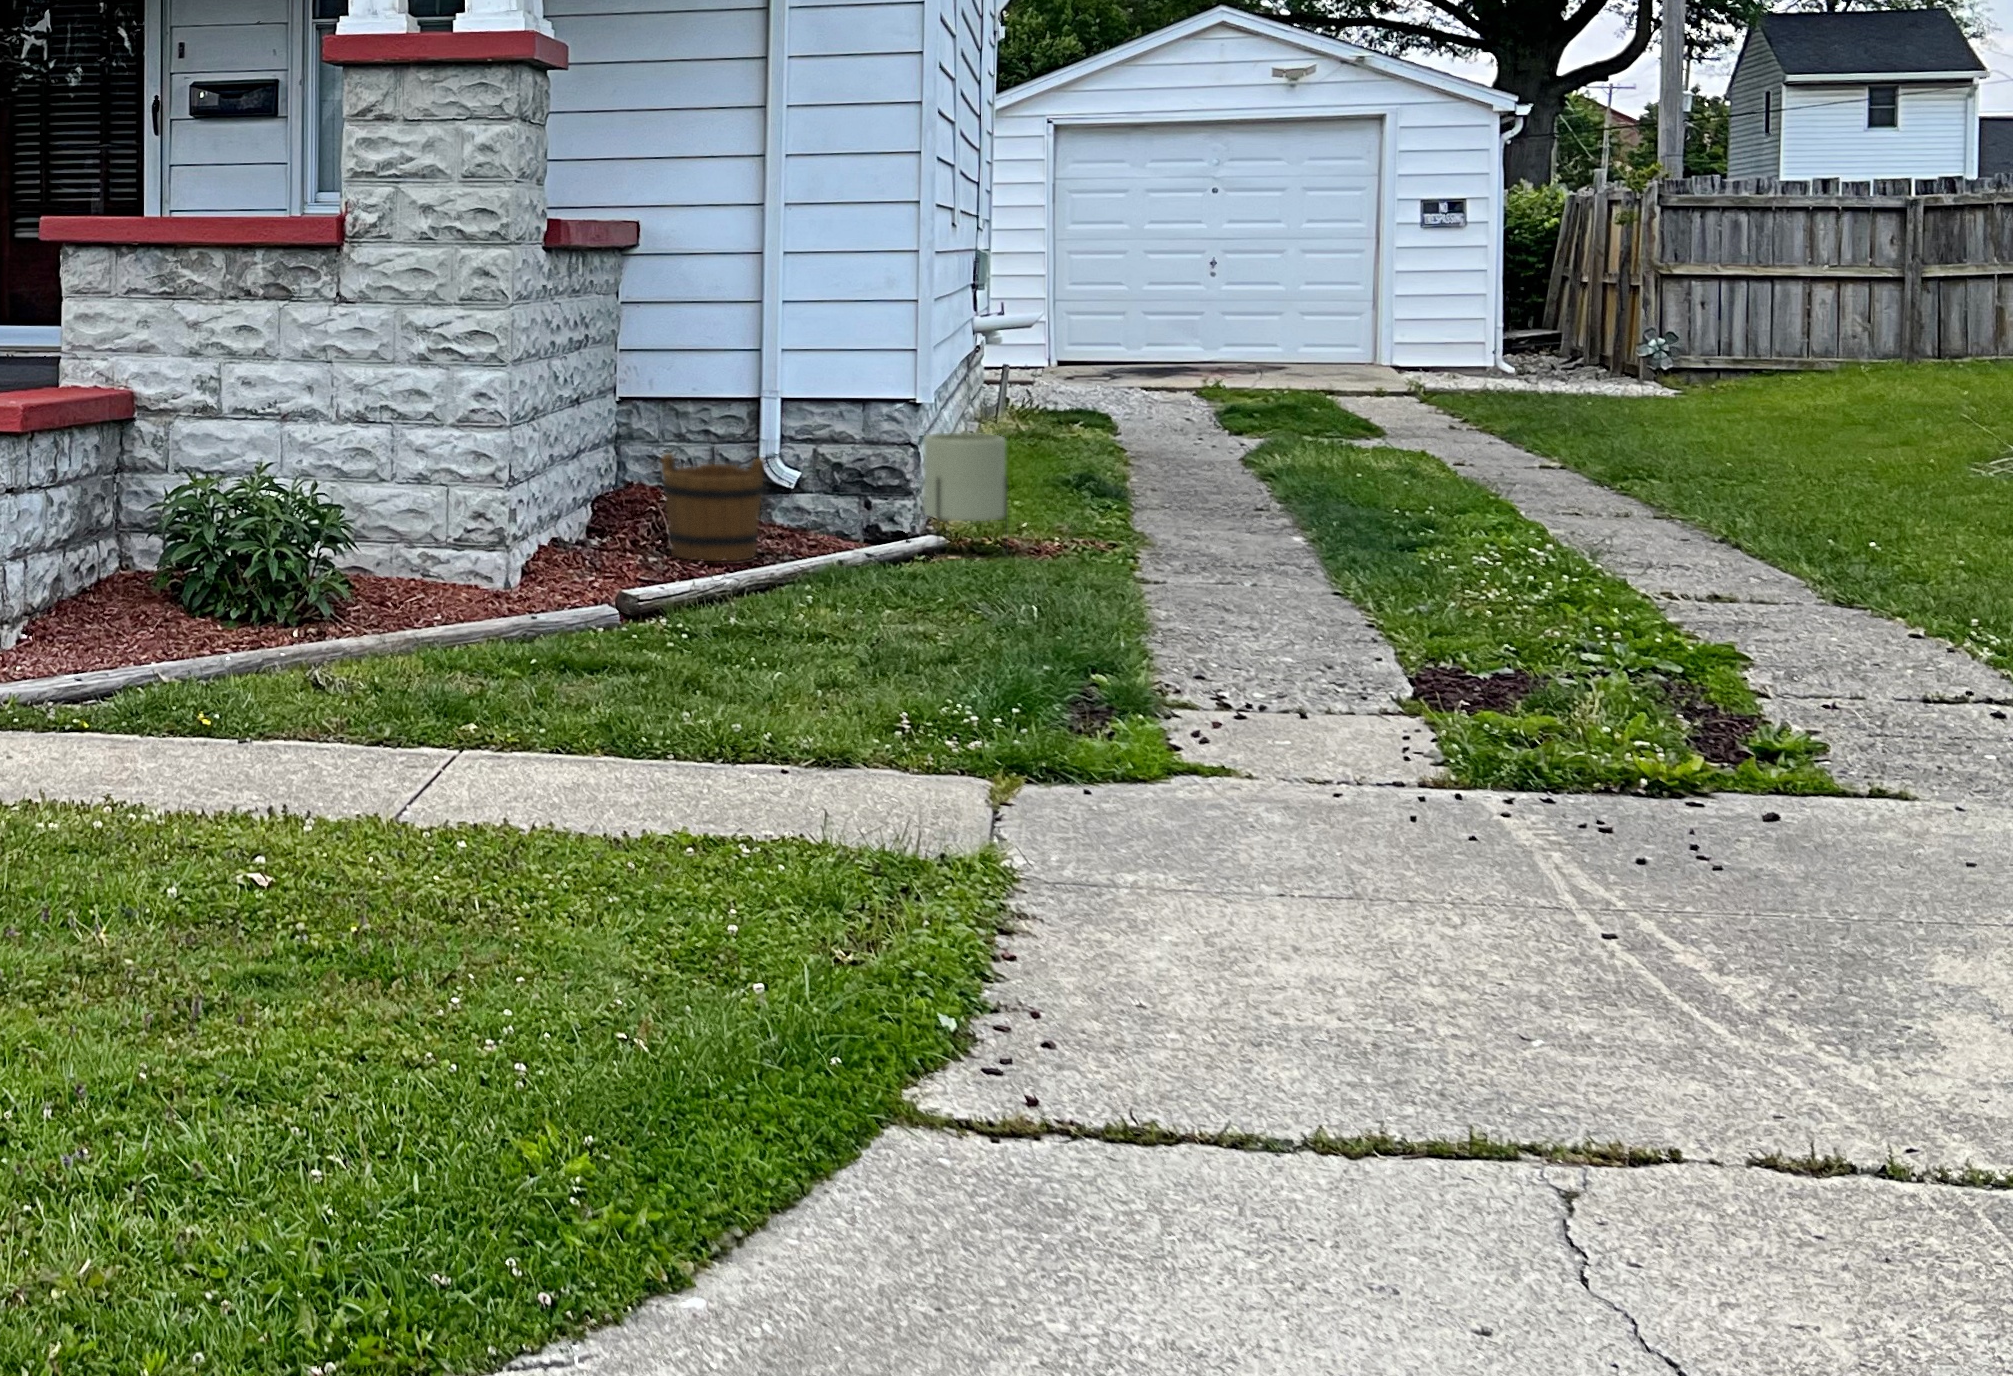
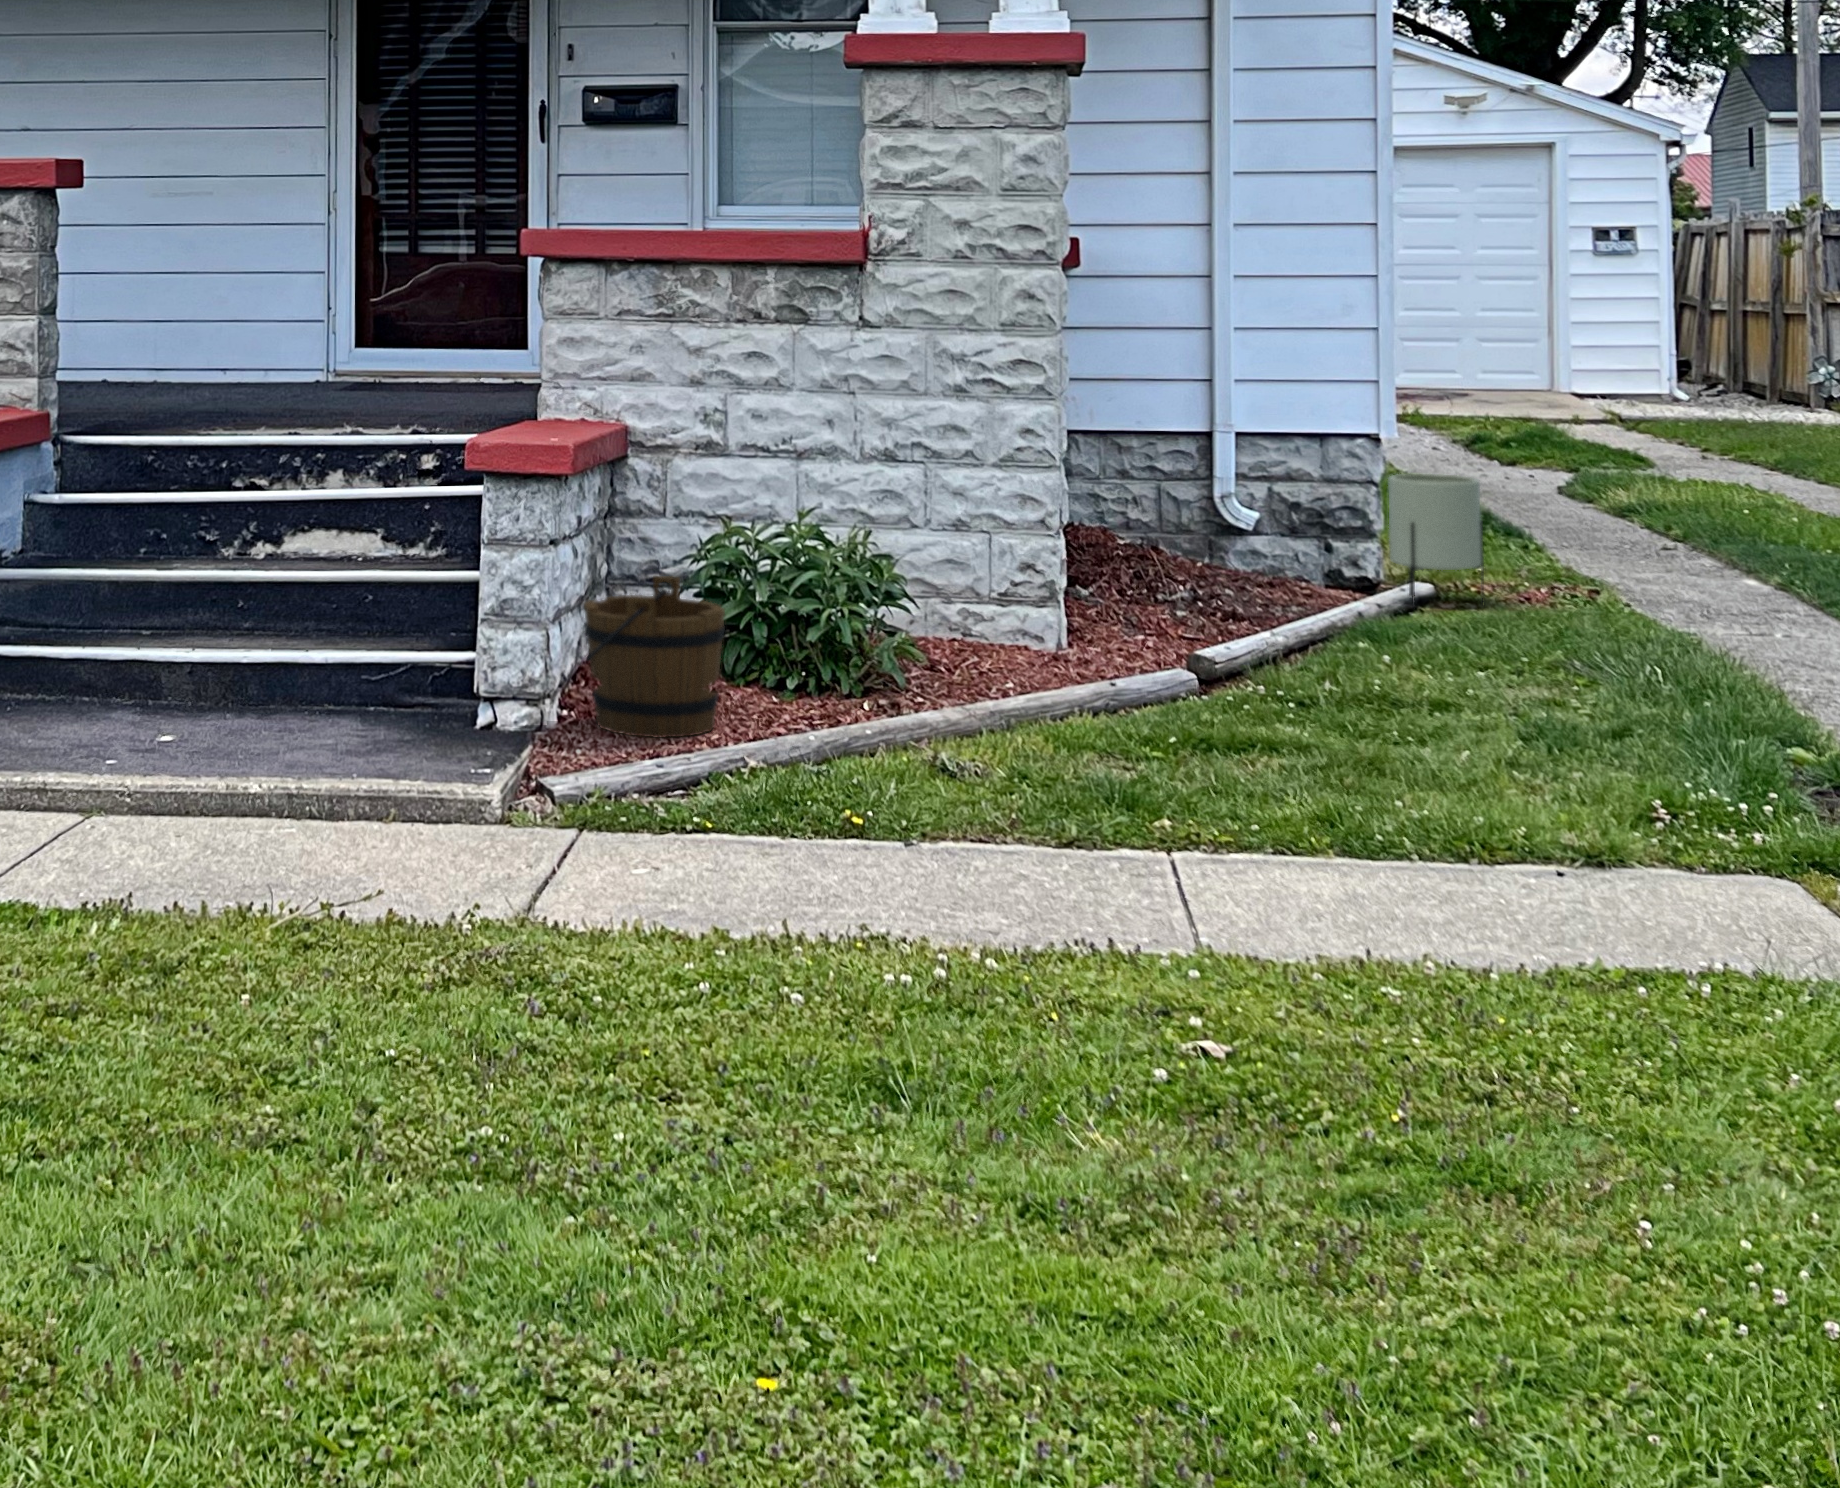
bucket: present [661,454,767,561] -> present [584,576,725,738]

